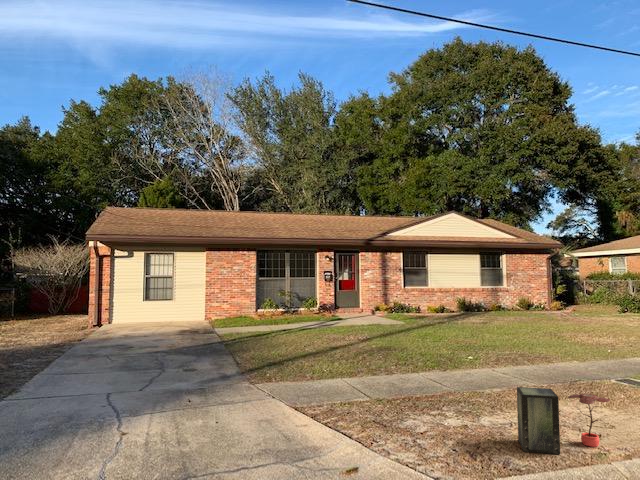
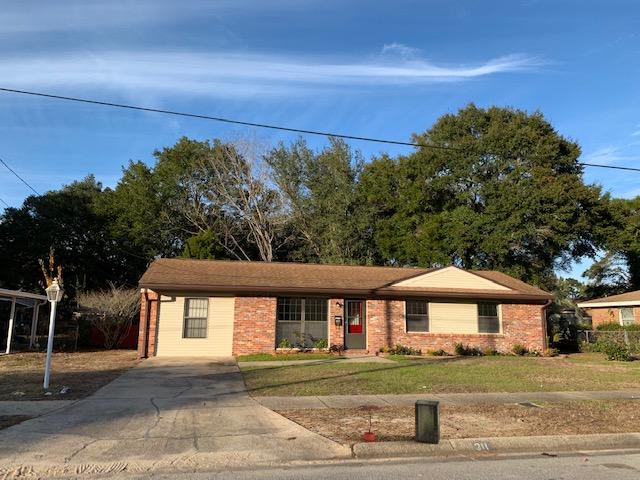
potted plant: present [568,394,610,447] -> present [358,405,381,441]

